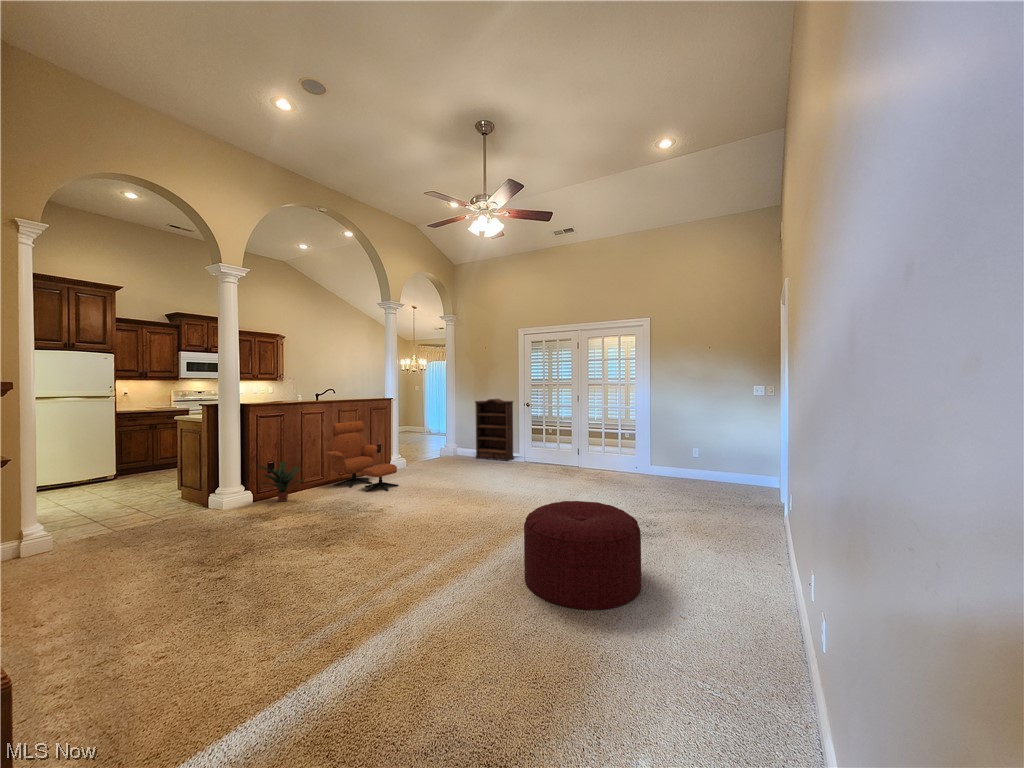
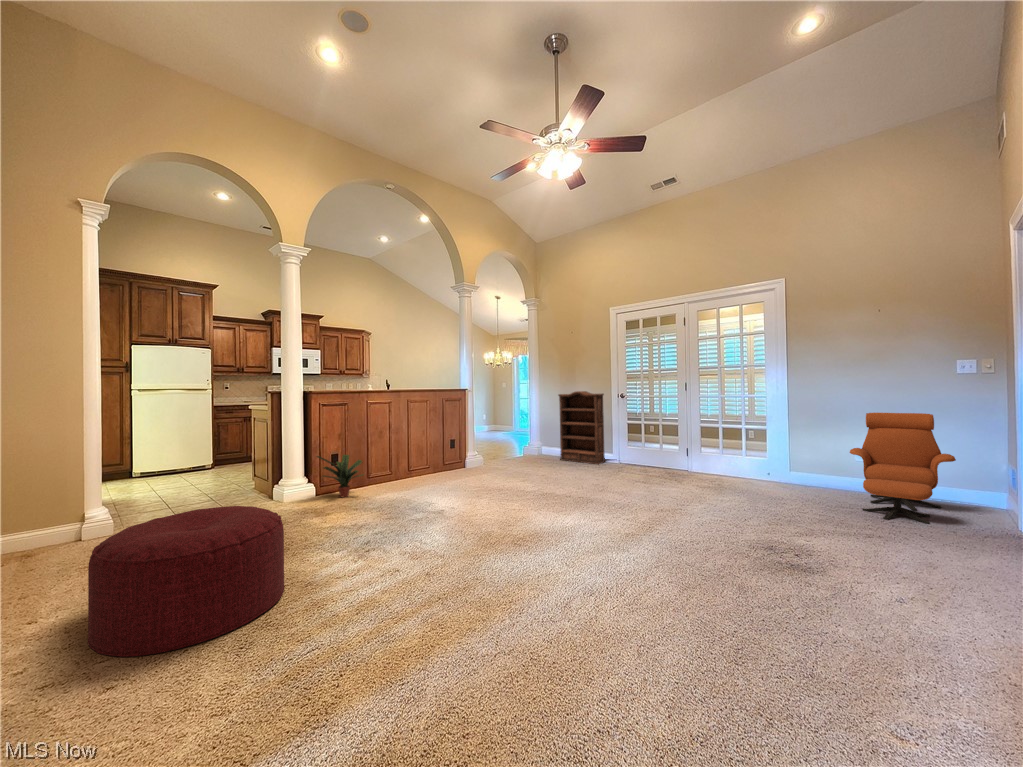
lounge chair: present [327,421,398,492] -> present [850,413,956,524]
ottoman: present [524,501,641,610] -> present [88,506,284,657]

